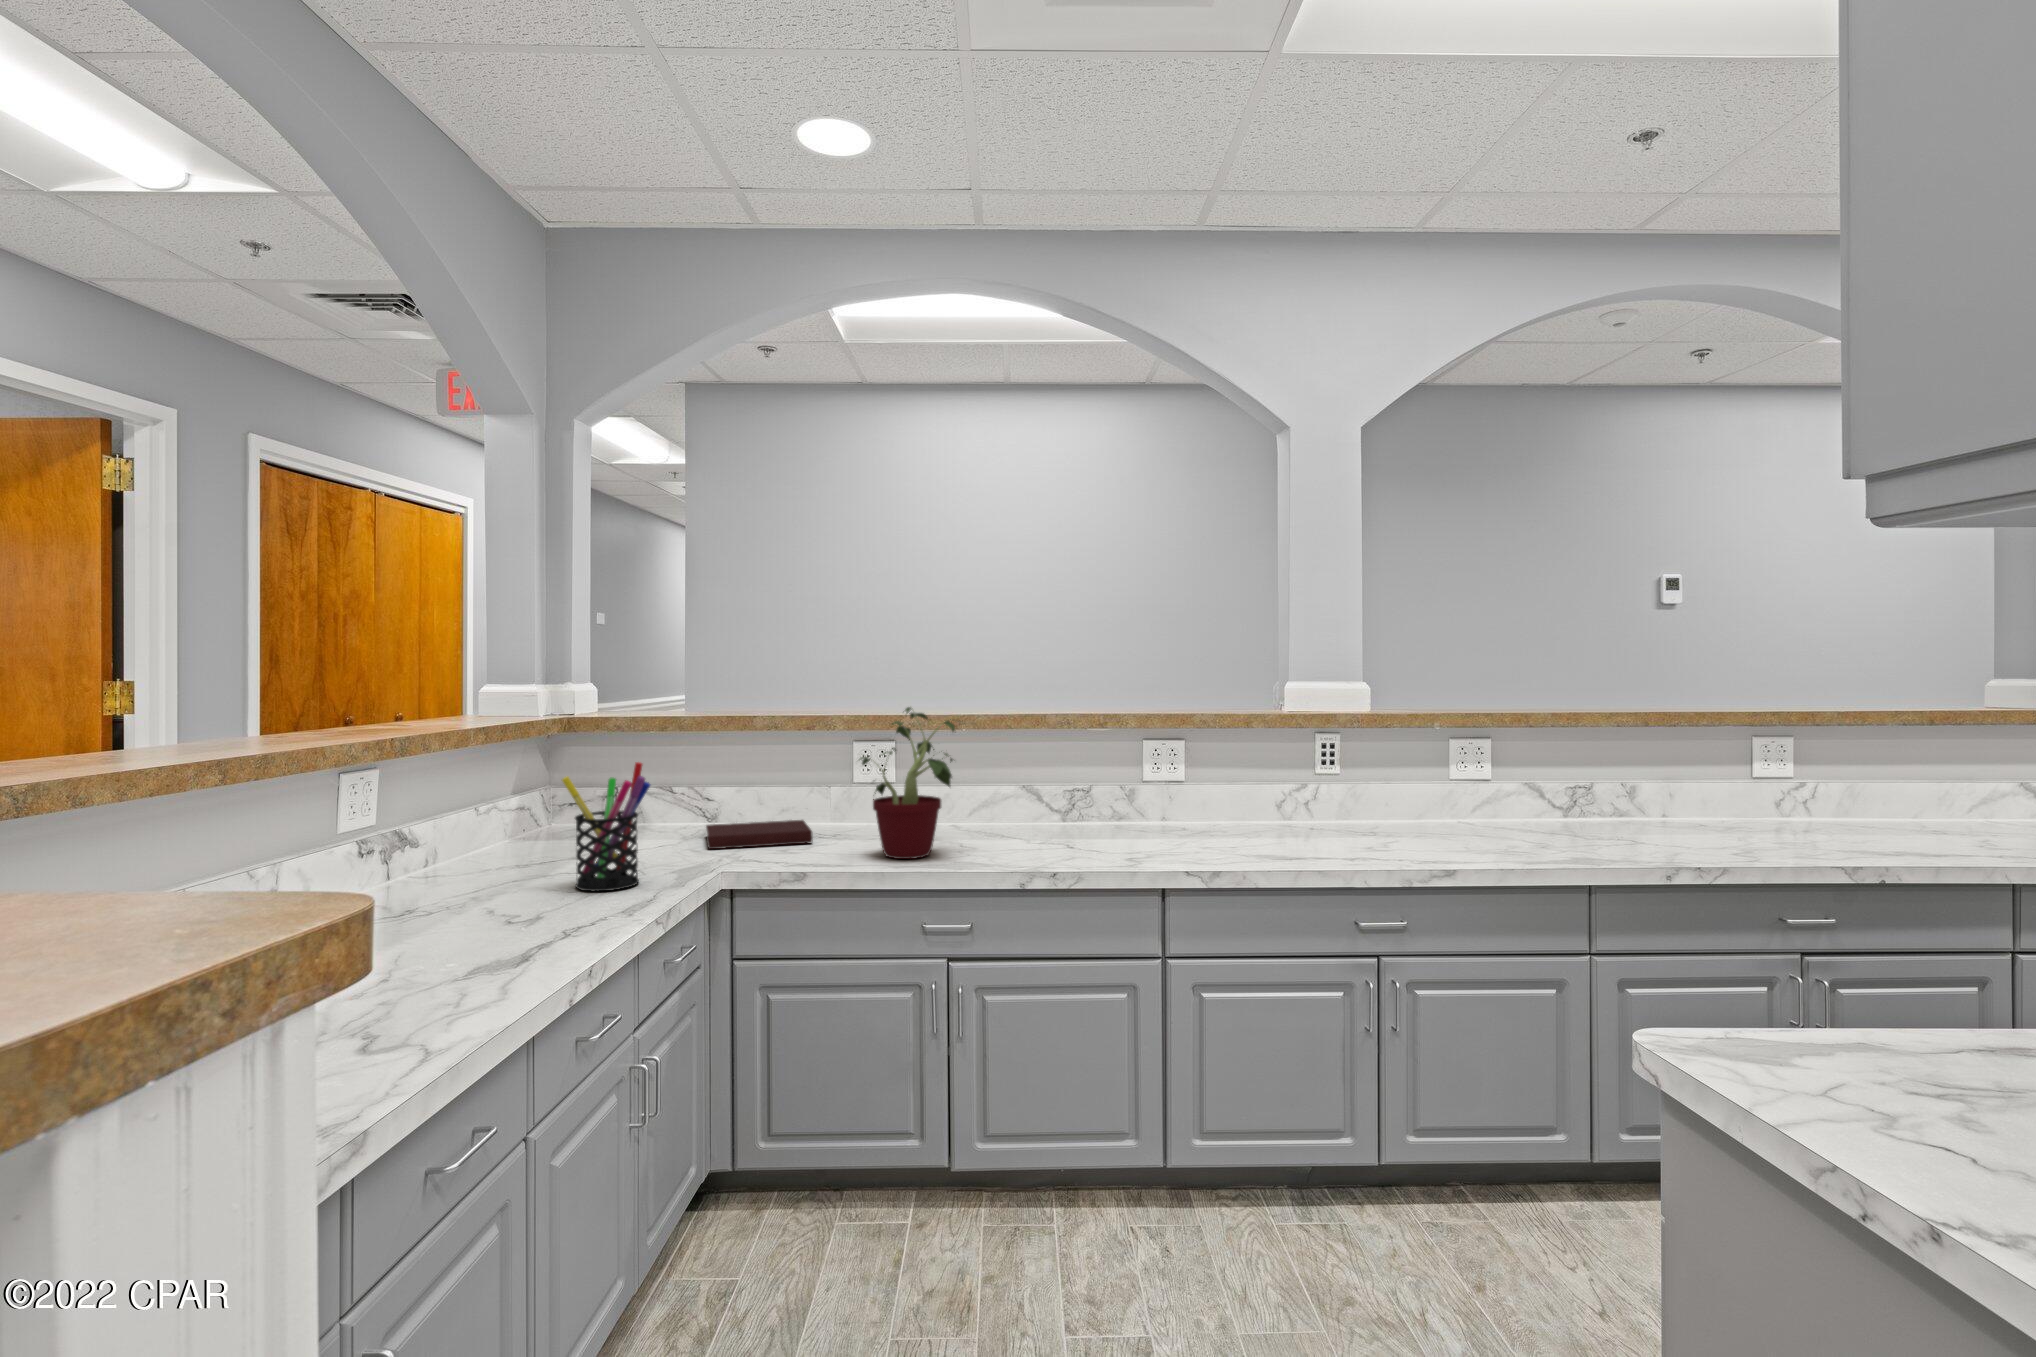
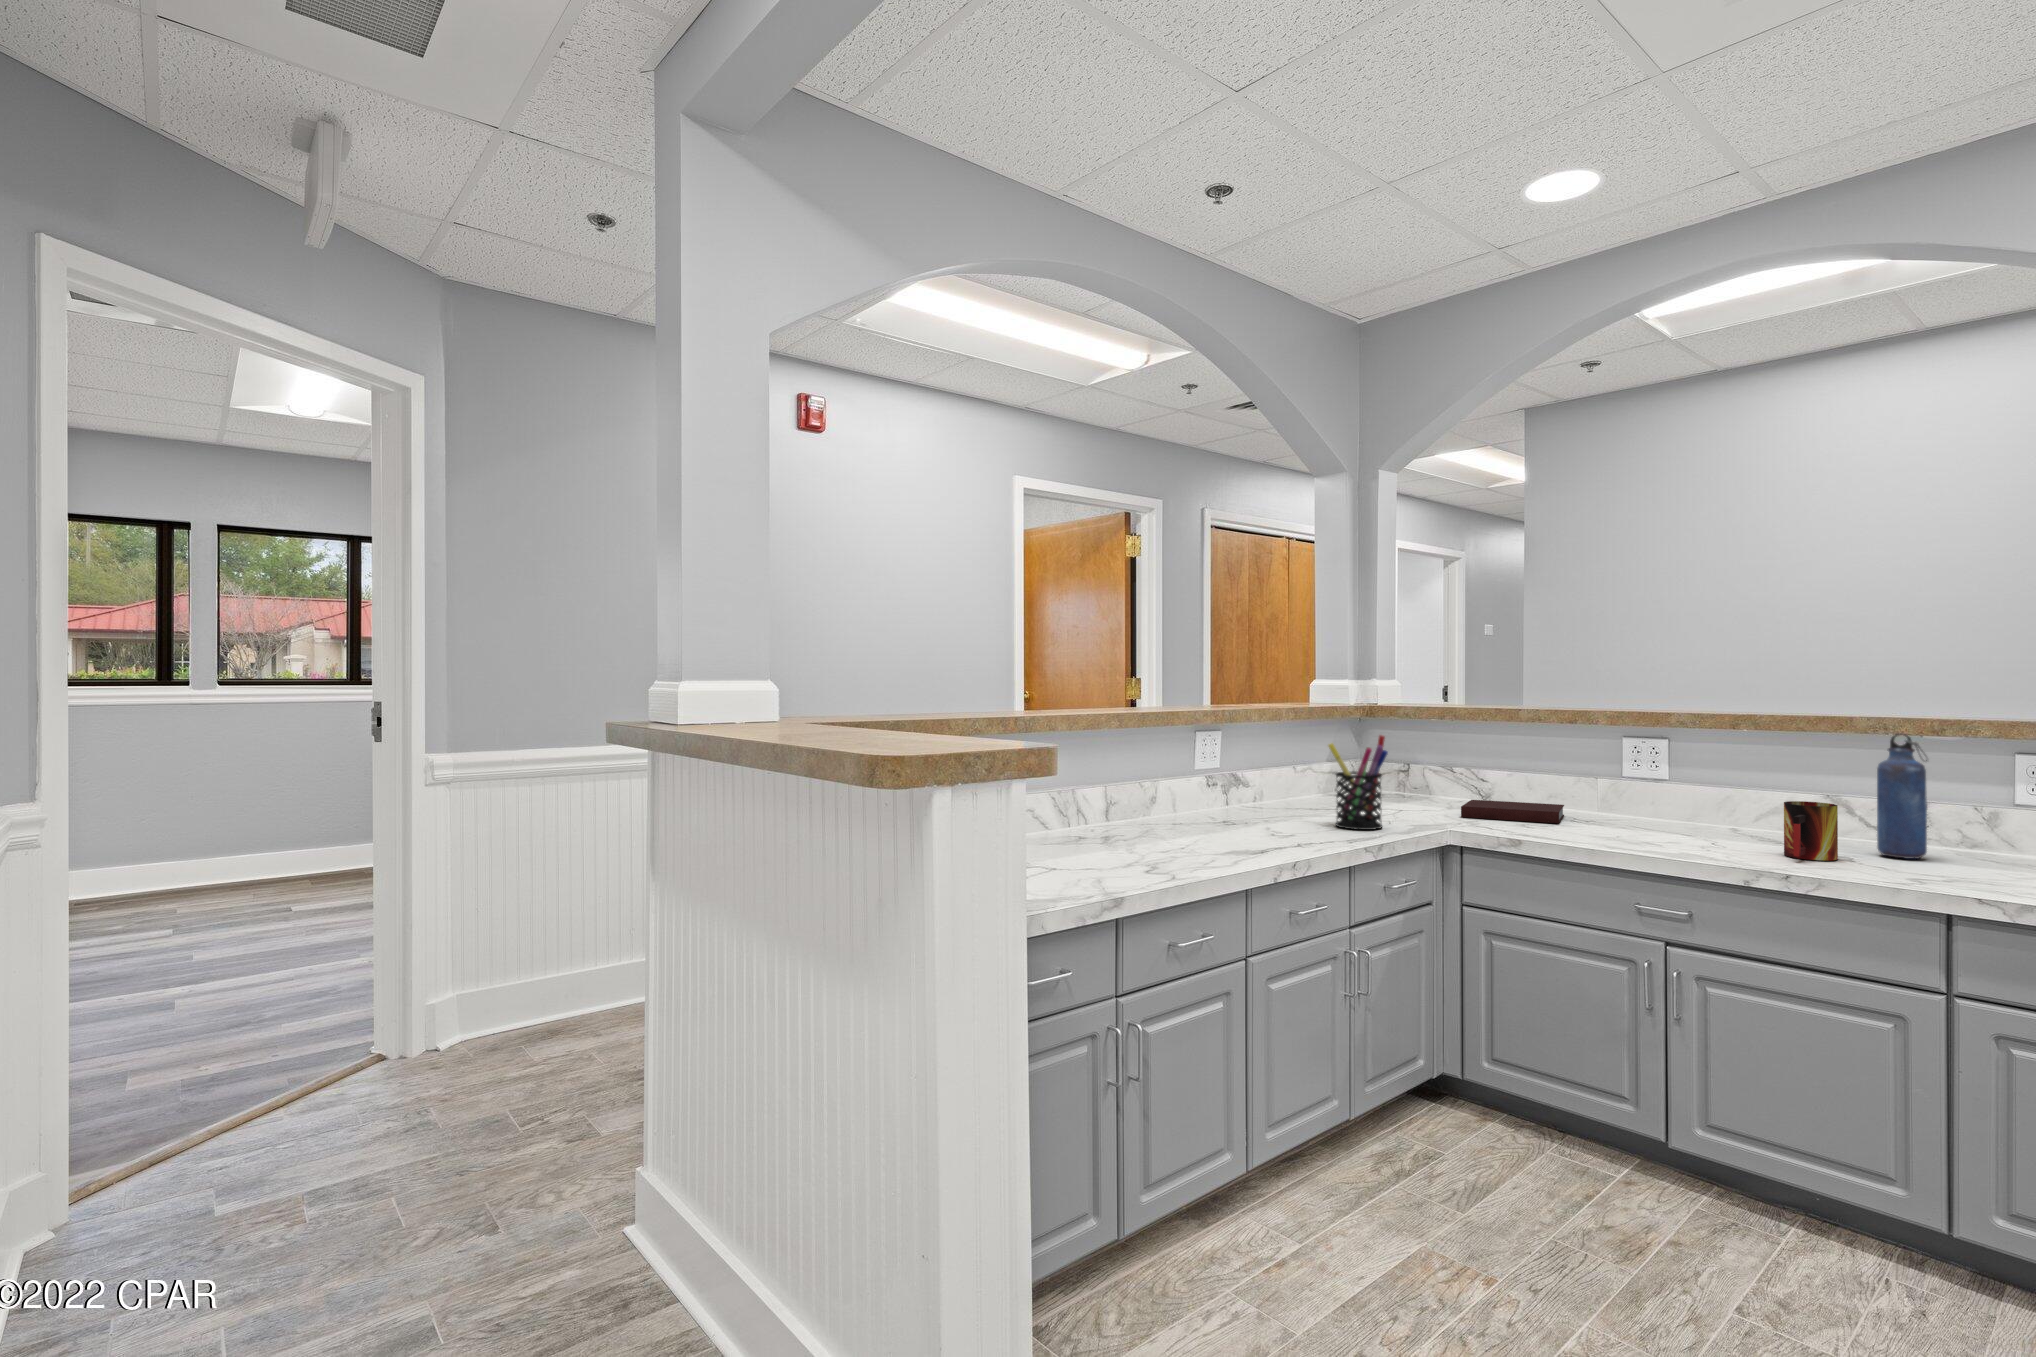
potted plant: present [860,707,959,859] -> none [1585,700,1715,844]
water bottle: none [1077,731,1110,840] -> present [1877,734,1928,859]
mug: none [1025,798,1064,854] -> present [1784,801,1838,861]

